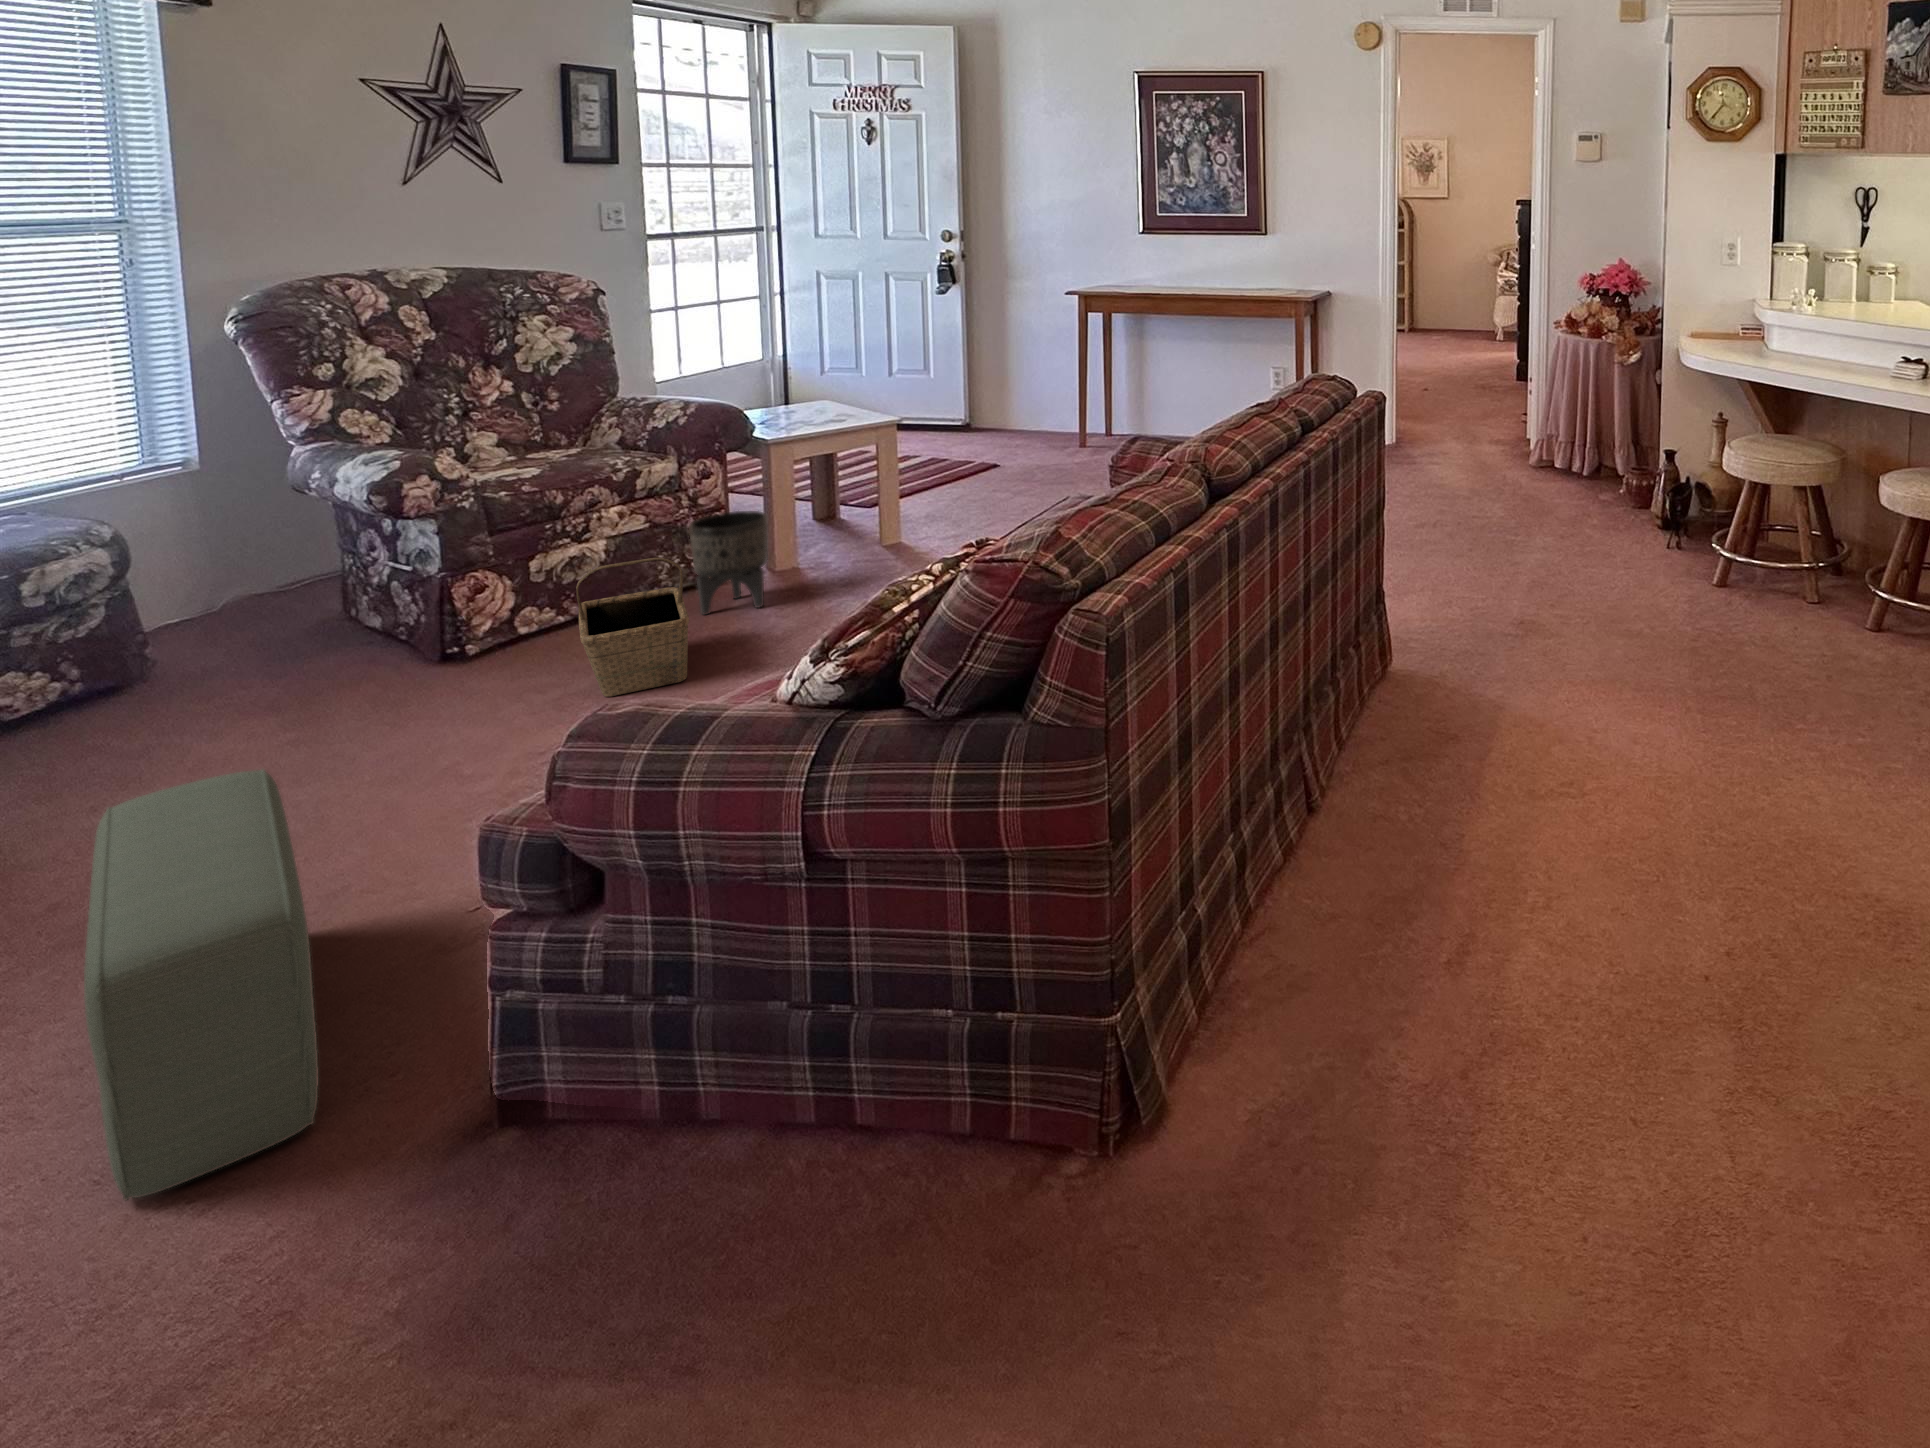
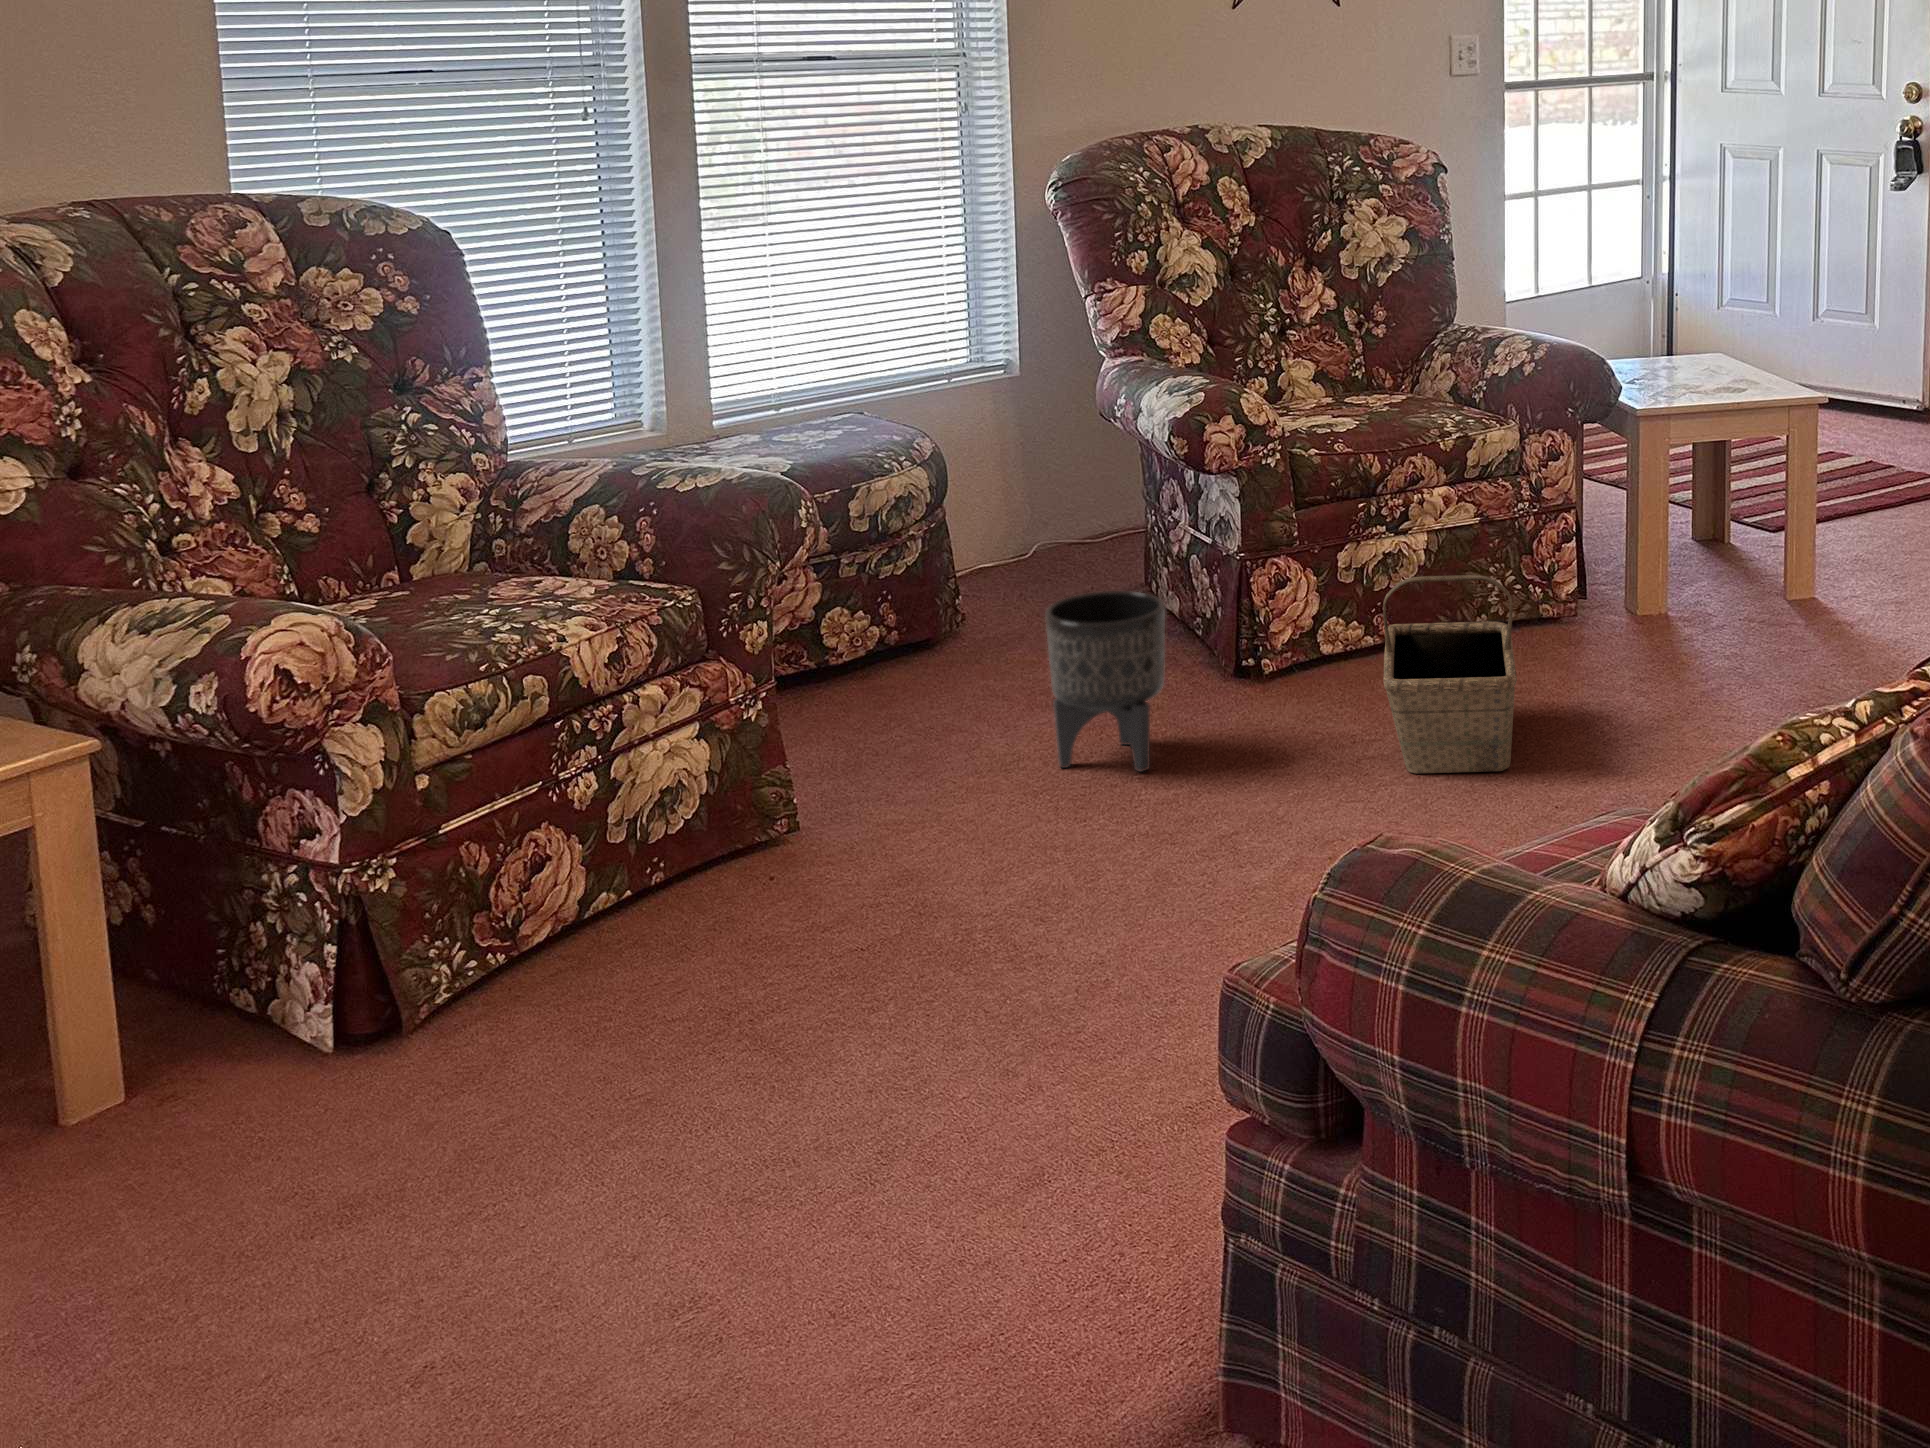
planter: present [689,511,768,615] -> present [1045,591,1165,772]
pouf: present [84,769,319,1200] -> none [820,801,1041,1356]

